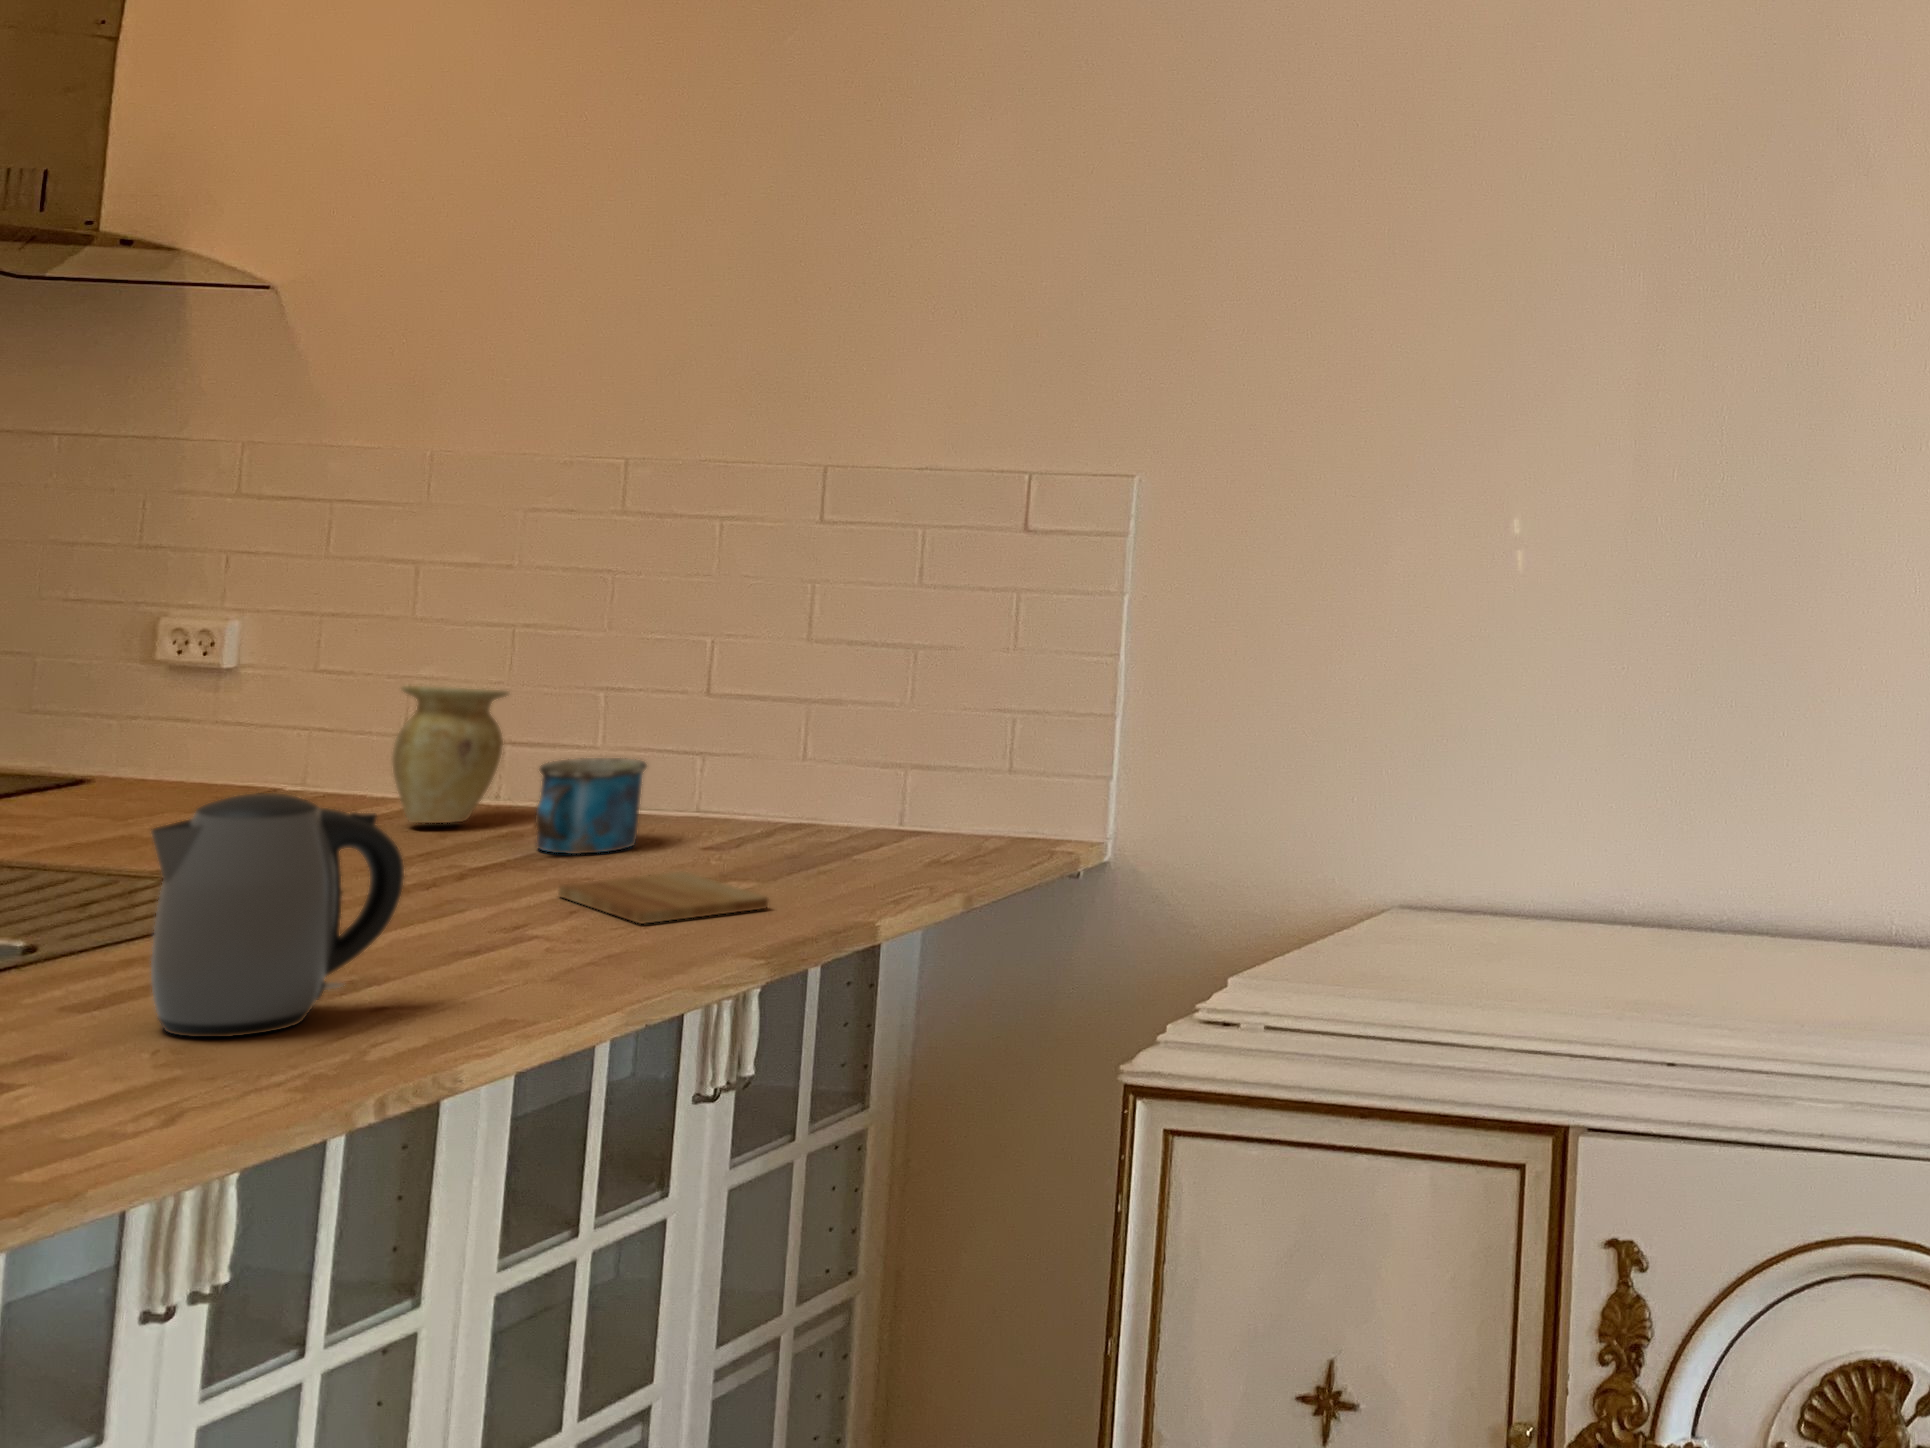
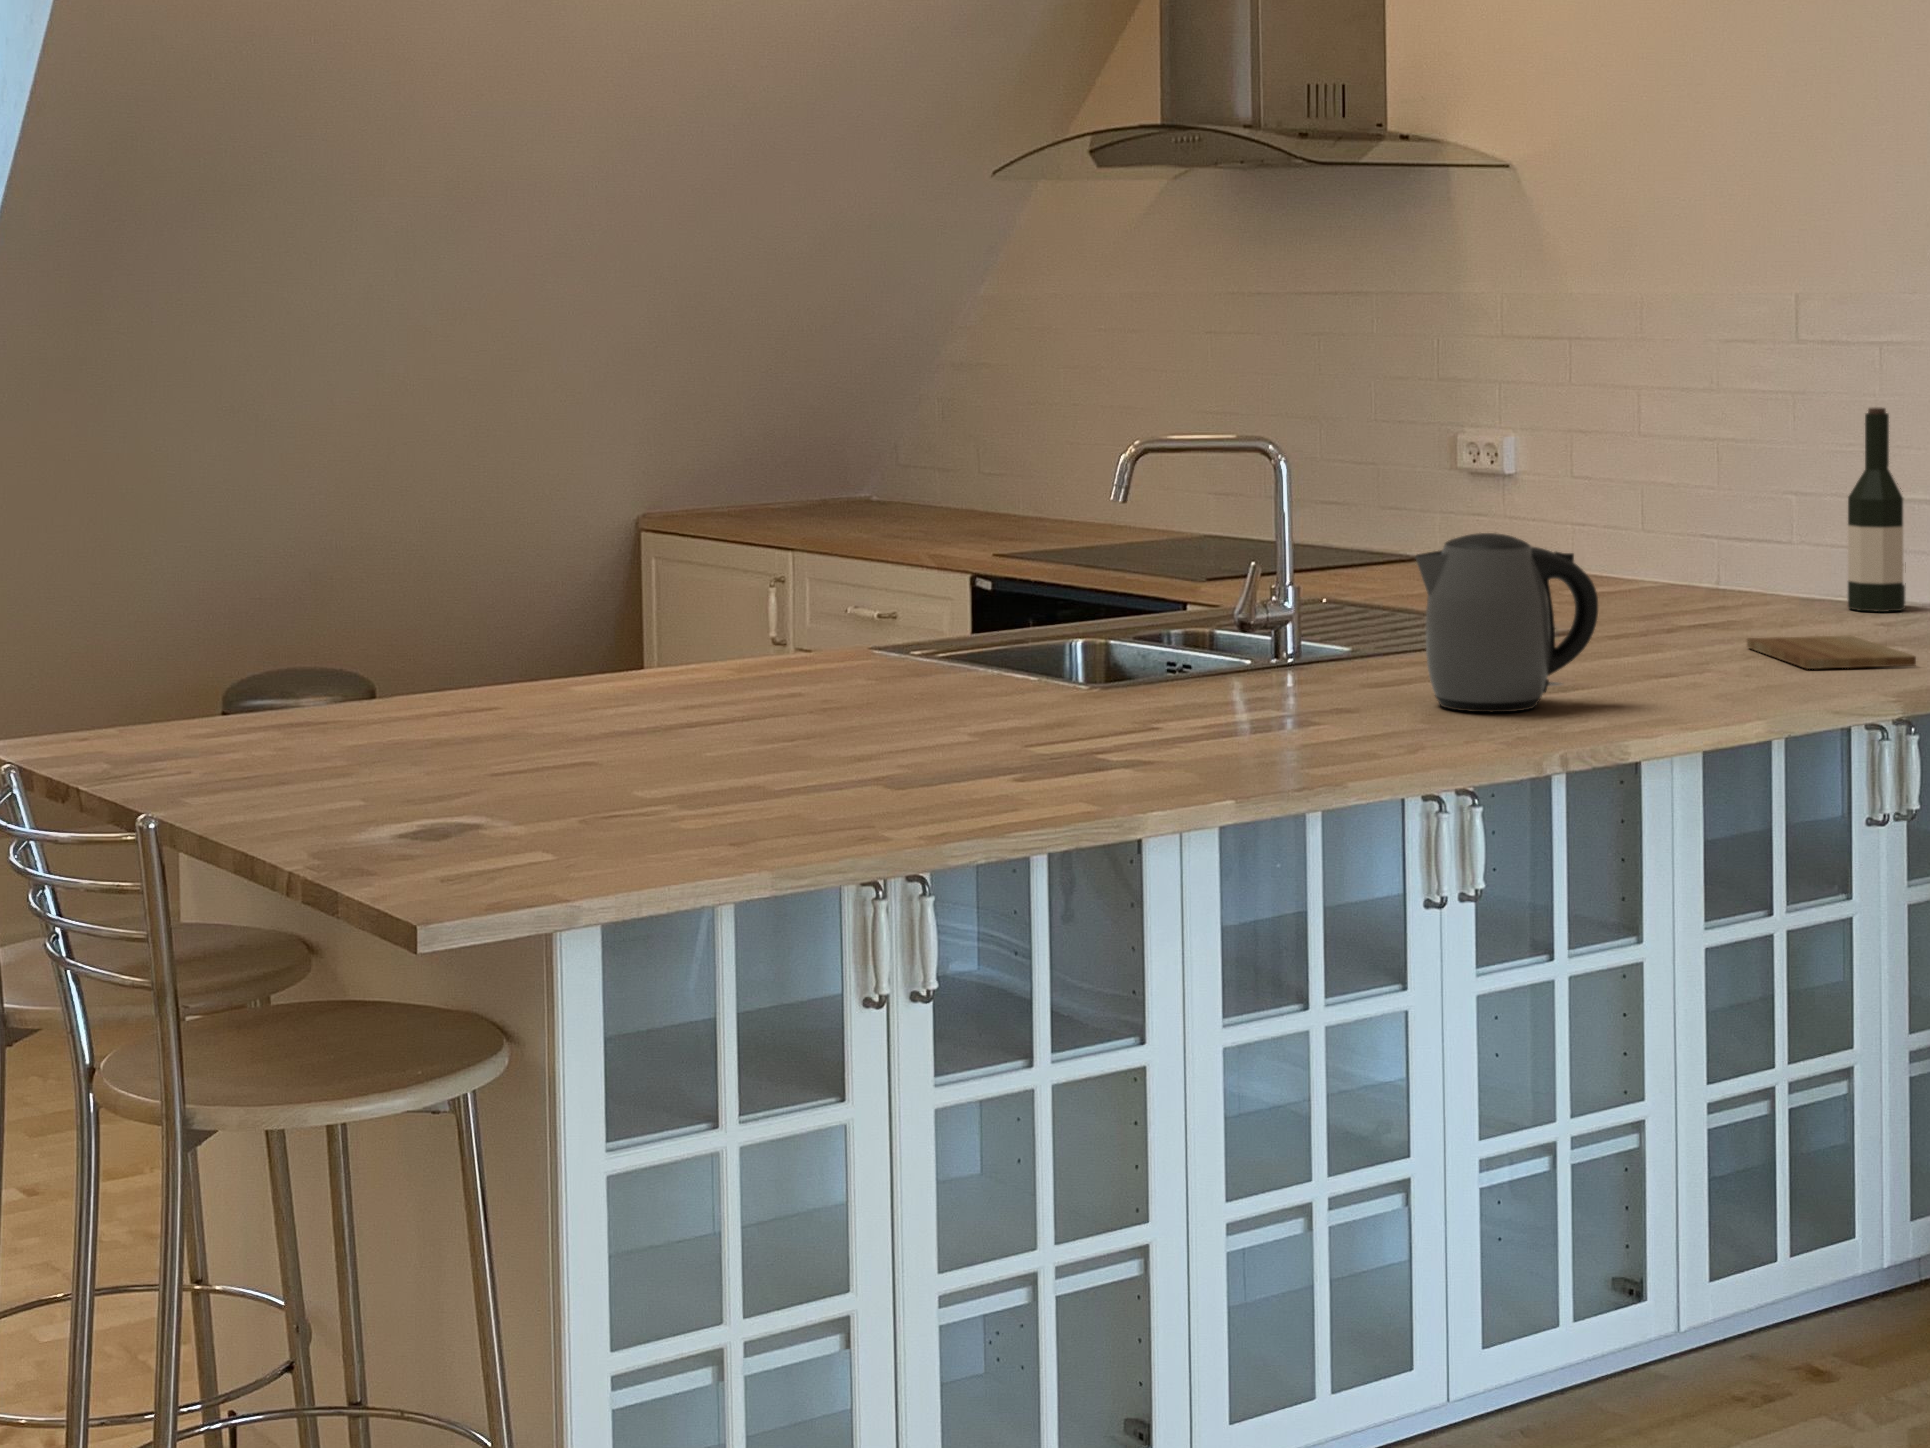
wine bottle: none [663,592,741,830] -> present [1848,407,1906,612]
vase: present [392,686,509,823] -> none [1629,484,1715,596]
mug: present [535,758,647,854] -> none [1735,545,1825,622]

